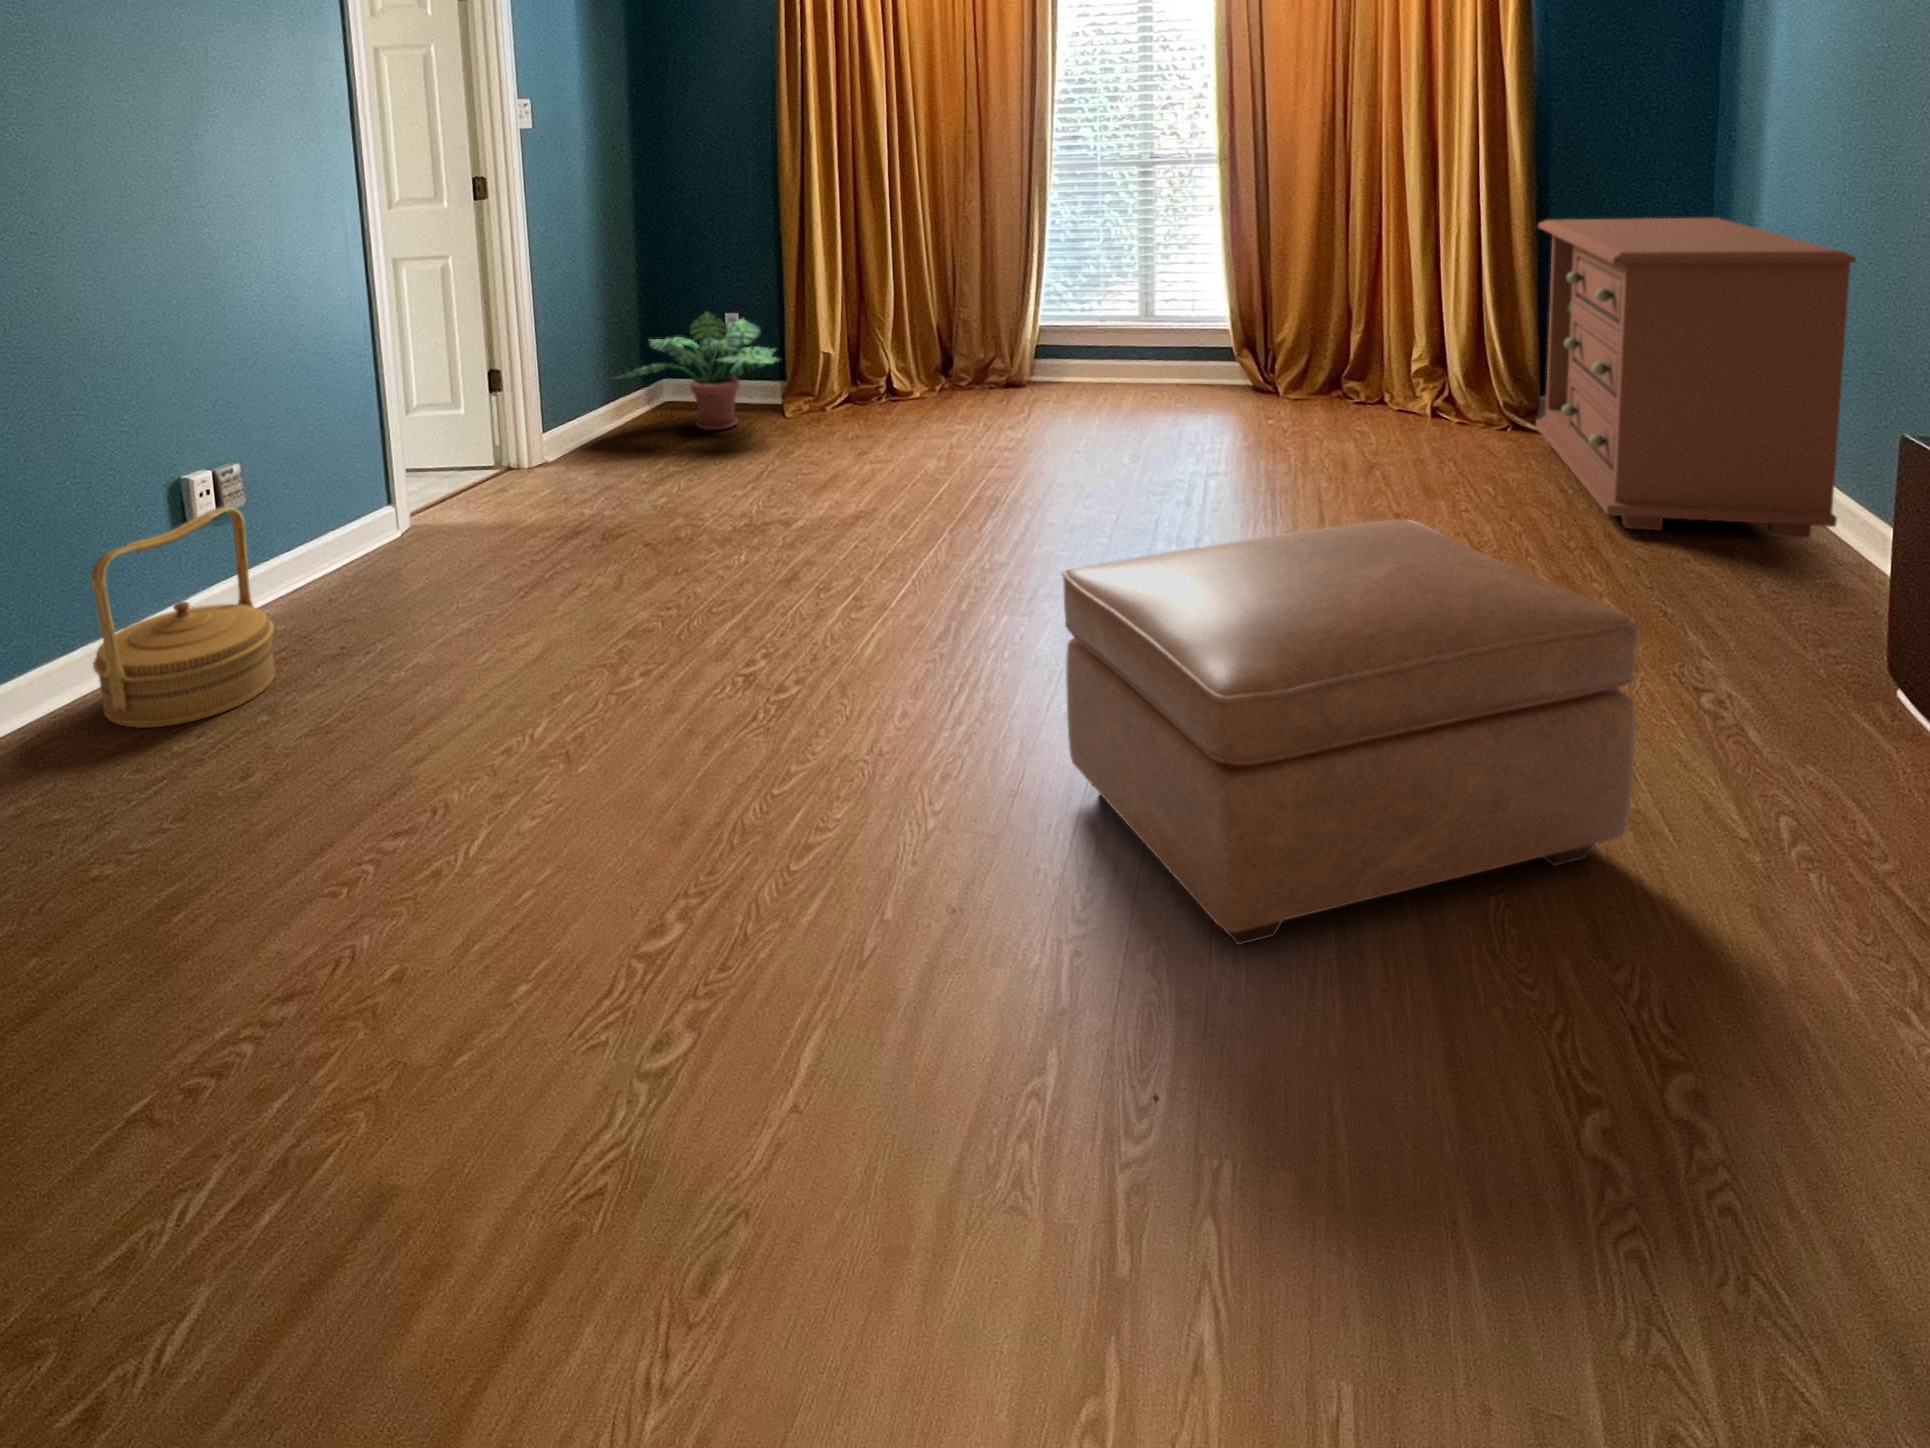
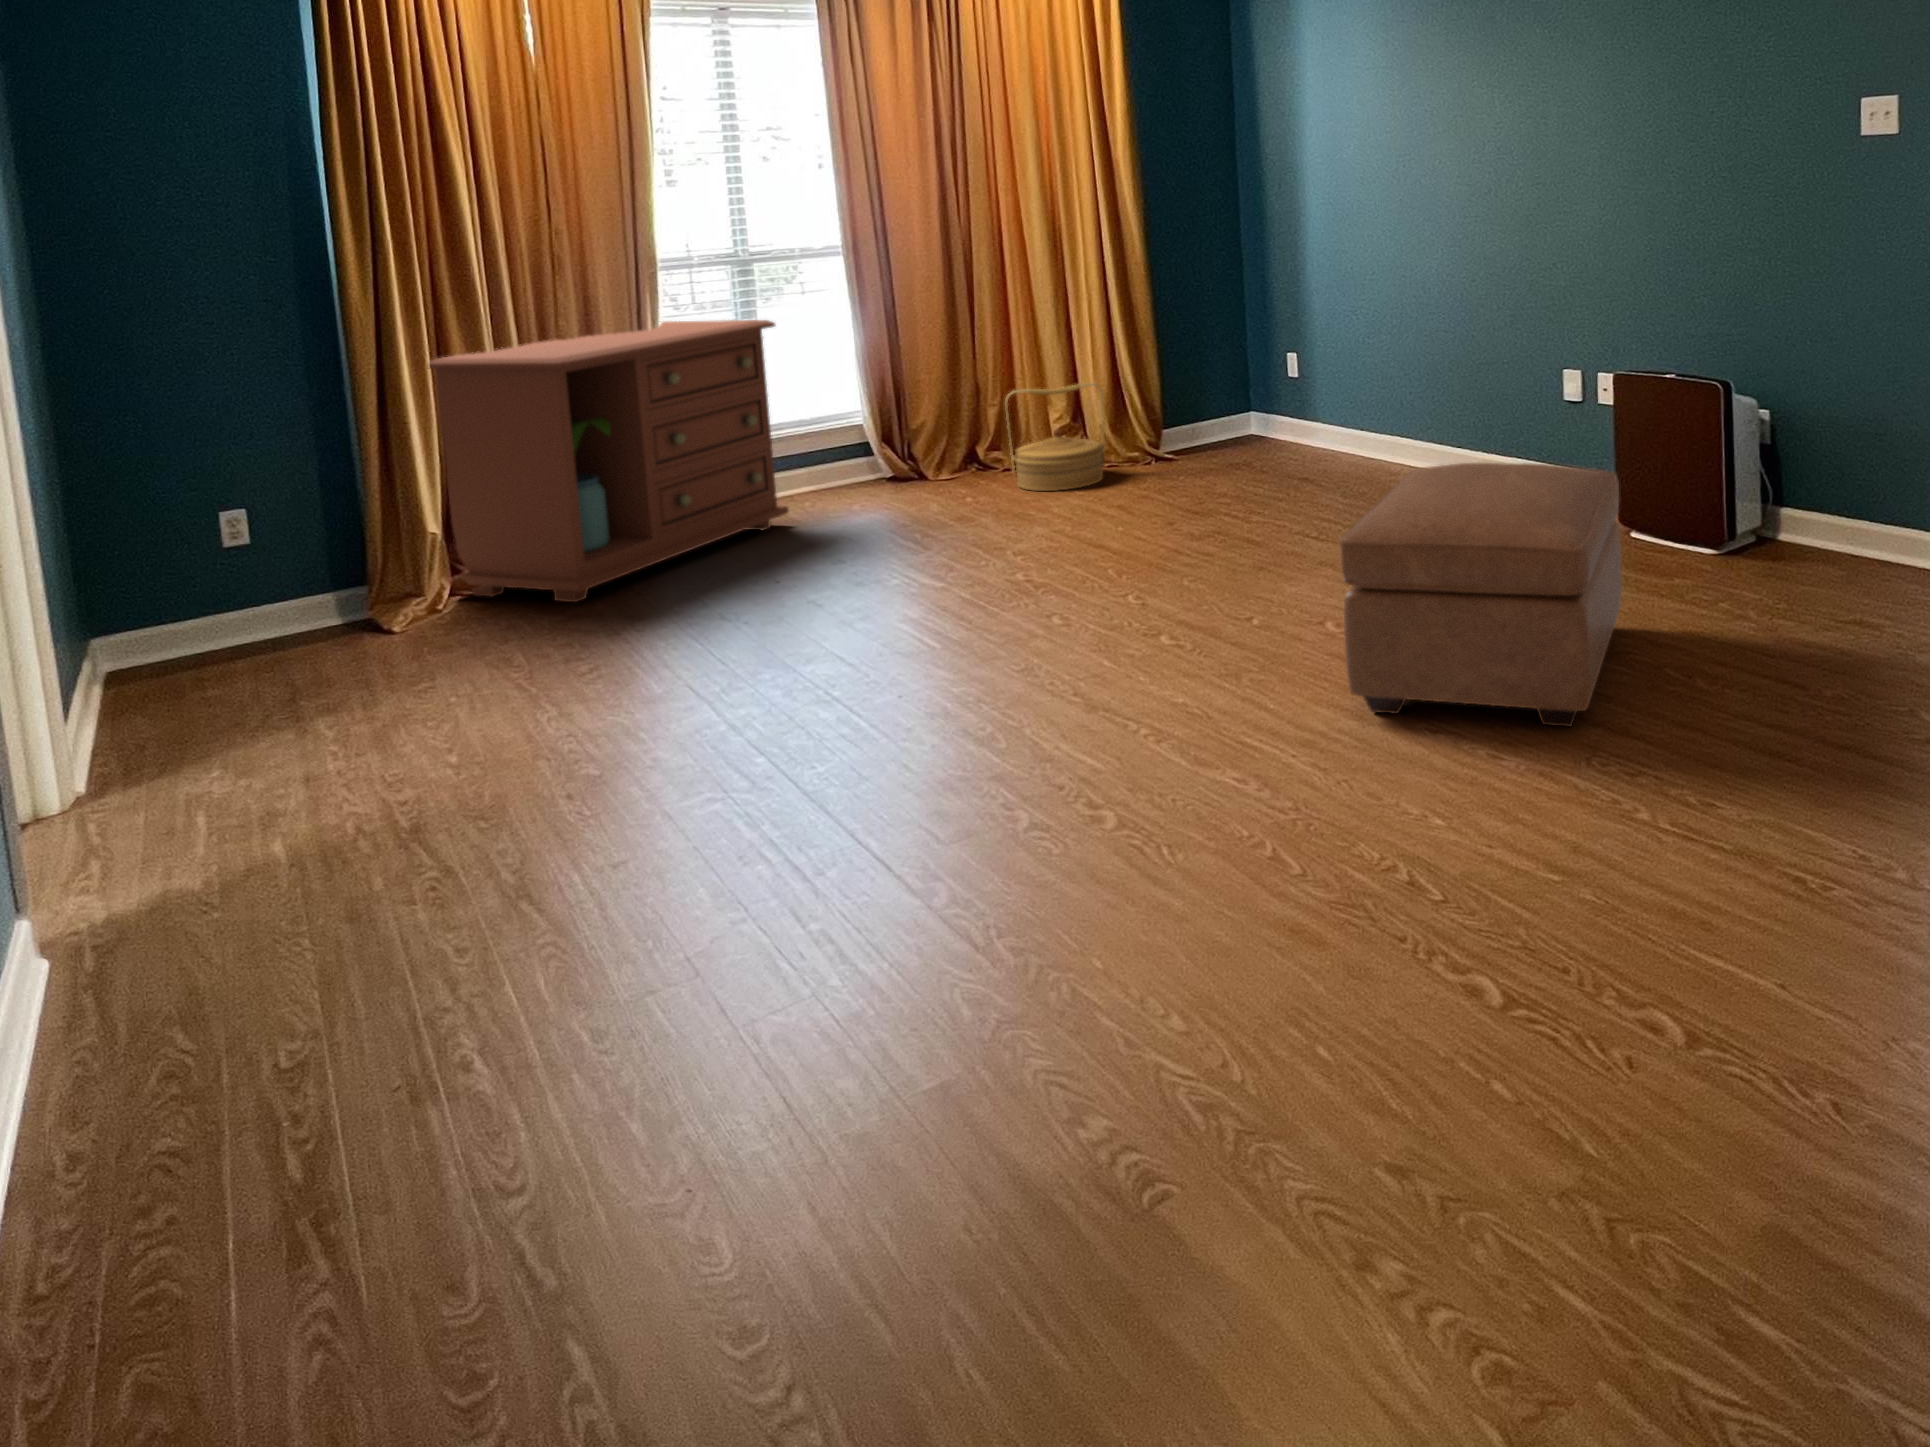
dresser: present [1536,218,1856,538] -> present [429,320,789,602]
potted plant: present [615,312,779,430] -> none [135,494,443,673]
woven basket: present [91,507,275,728] -> present [1005,383,1105,491]

